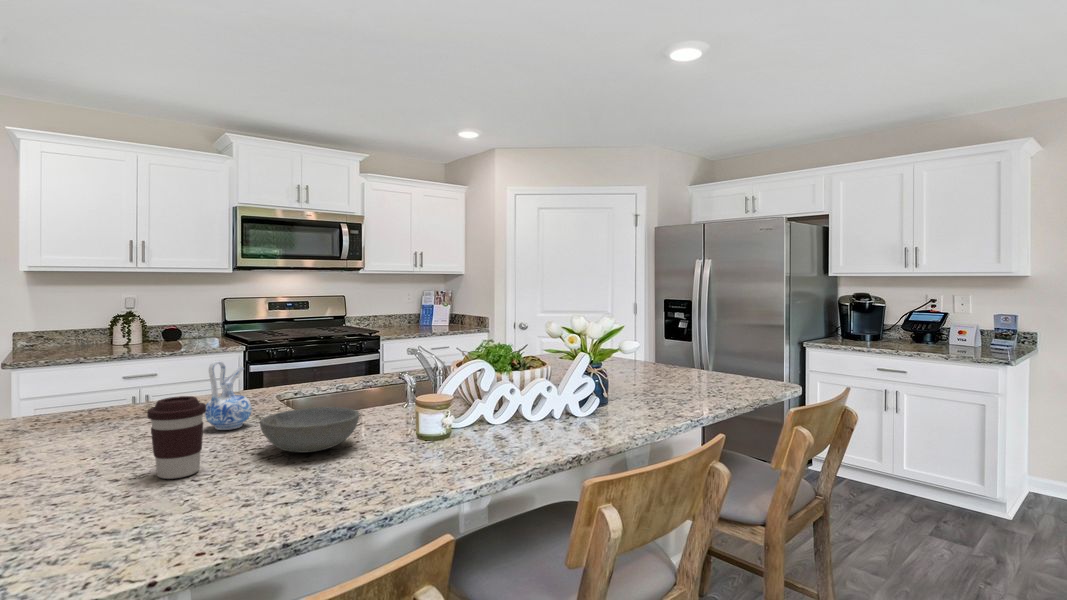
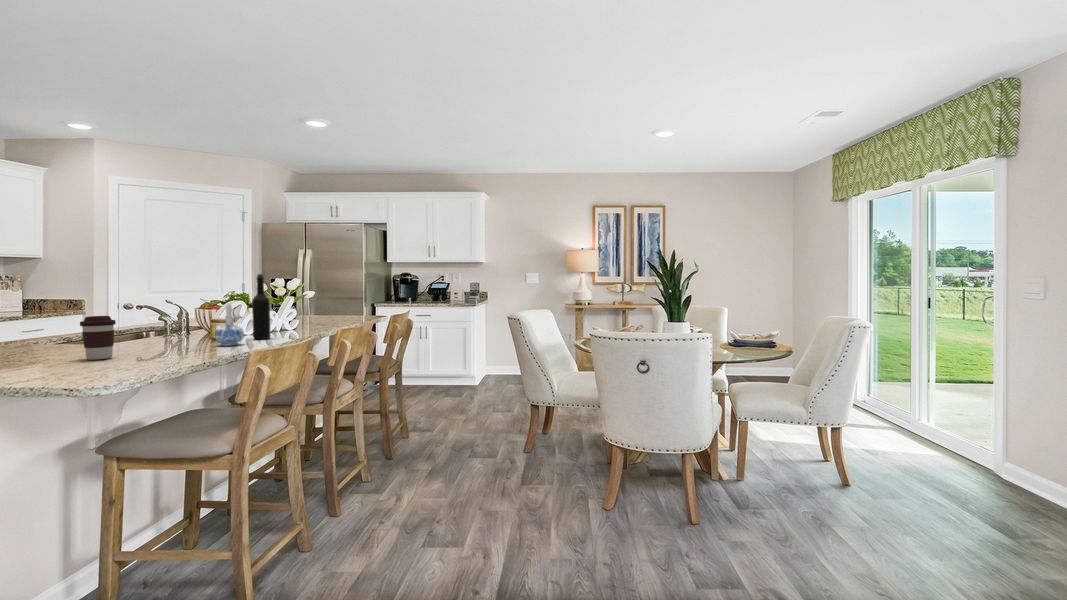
wine bottle: none [480,318,511,446] -> present [252,274,271,339]
ceramic pitcher: present [205,361,252,430] -> present [215,303,244,346]
bowl: present [260,407,359,453] -> none [124,327,188,349]

